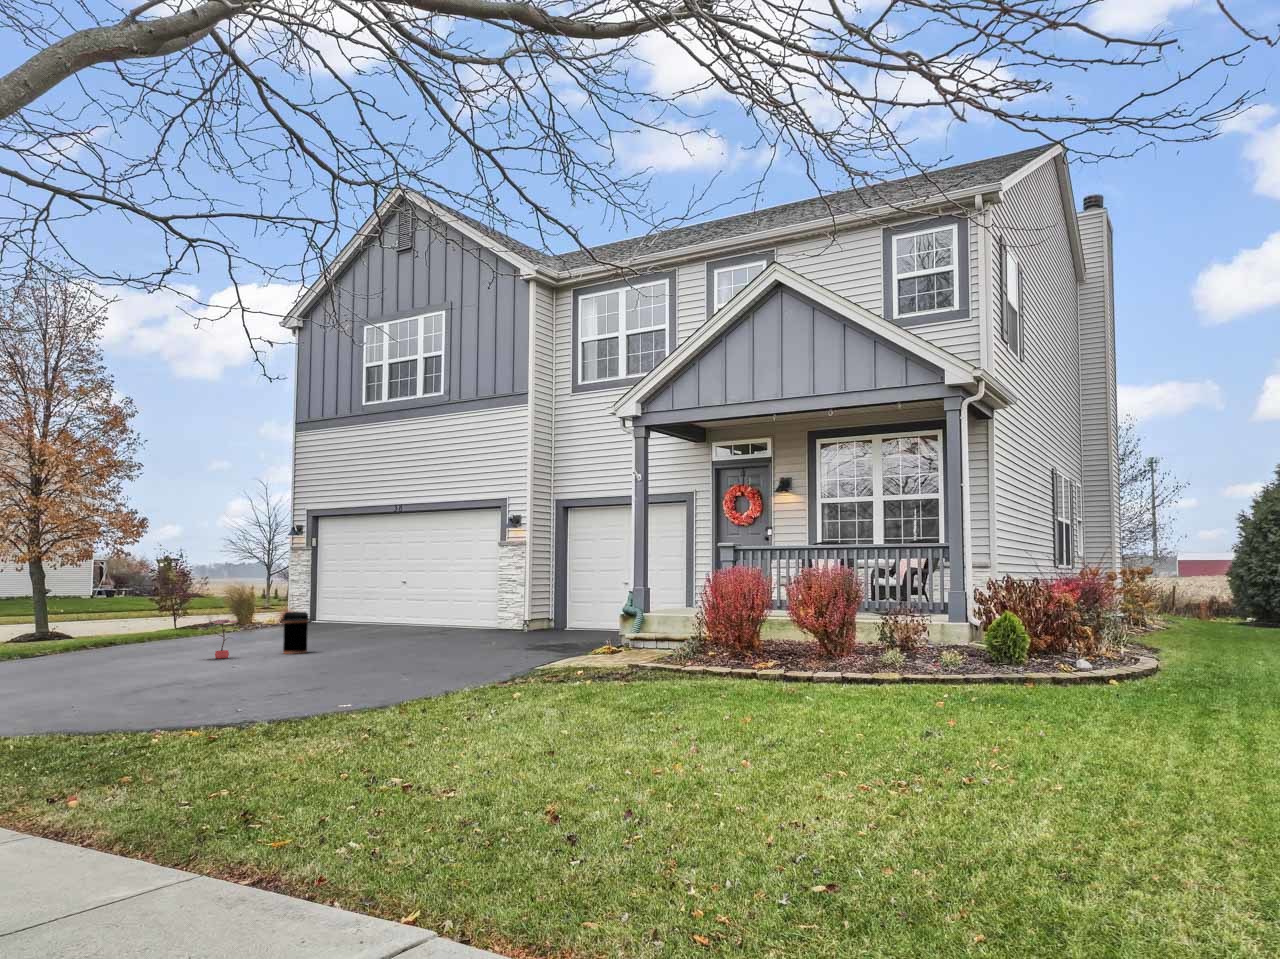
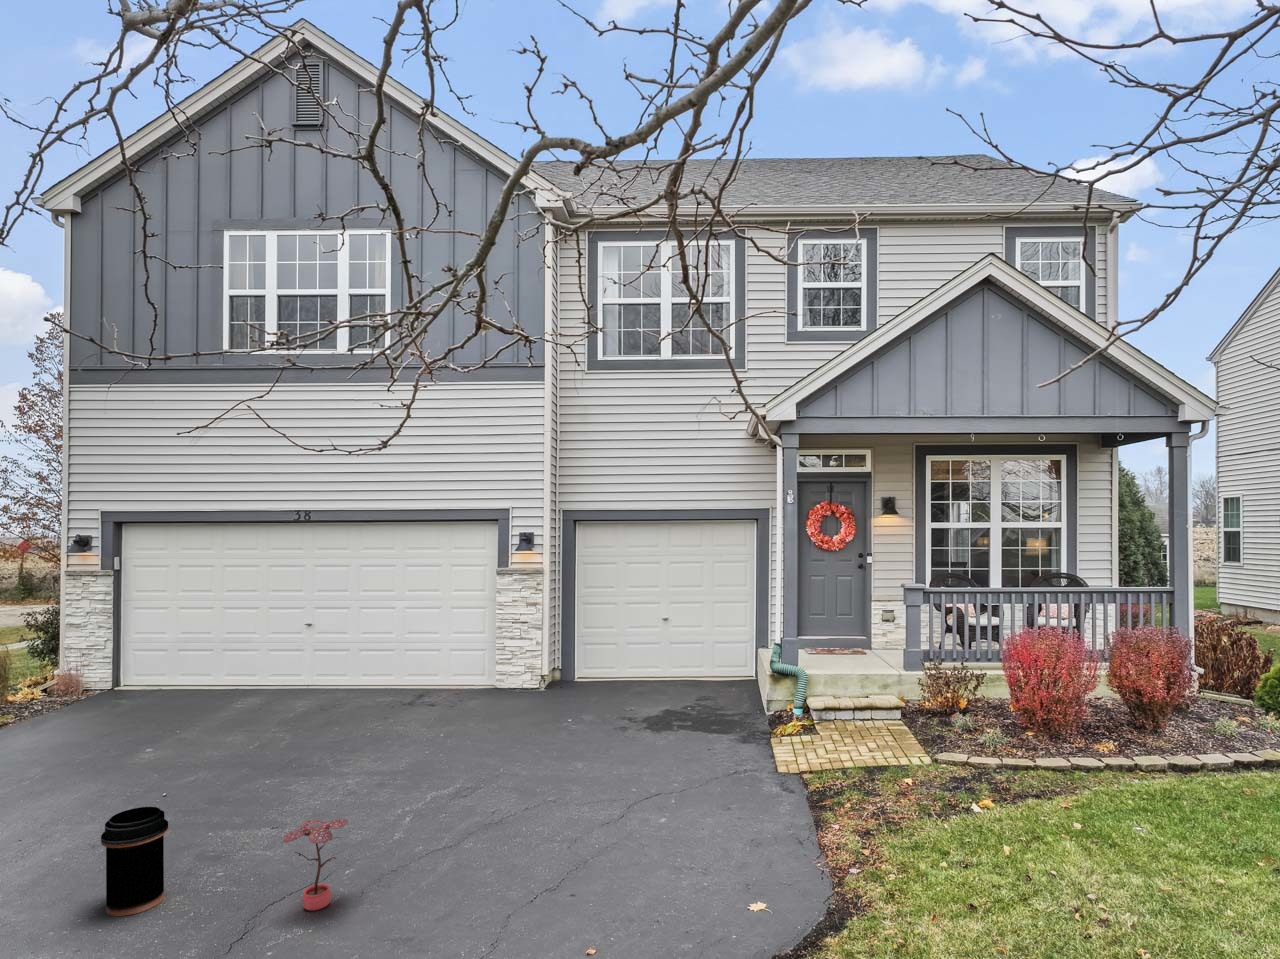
trash can: present [282,612,310,654] -> present [101,807,168,916]

